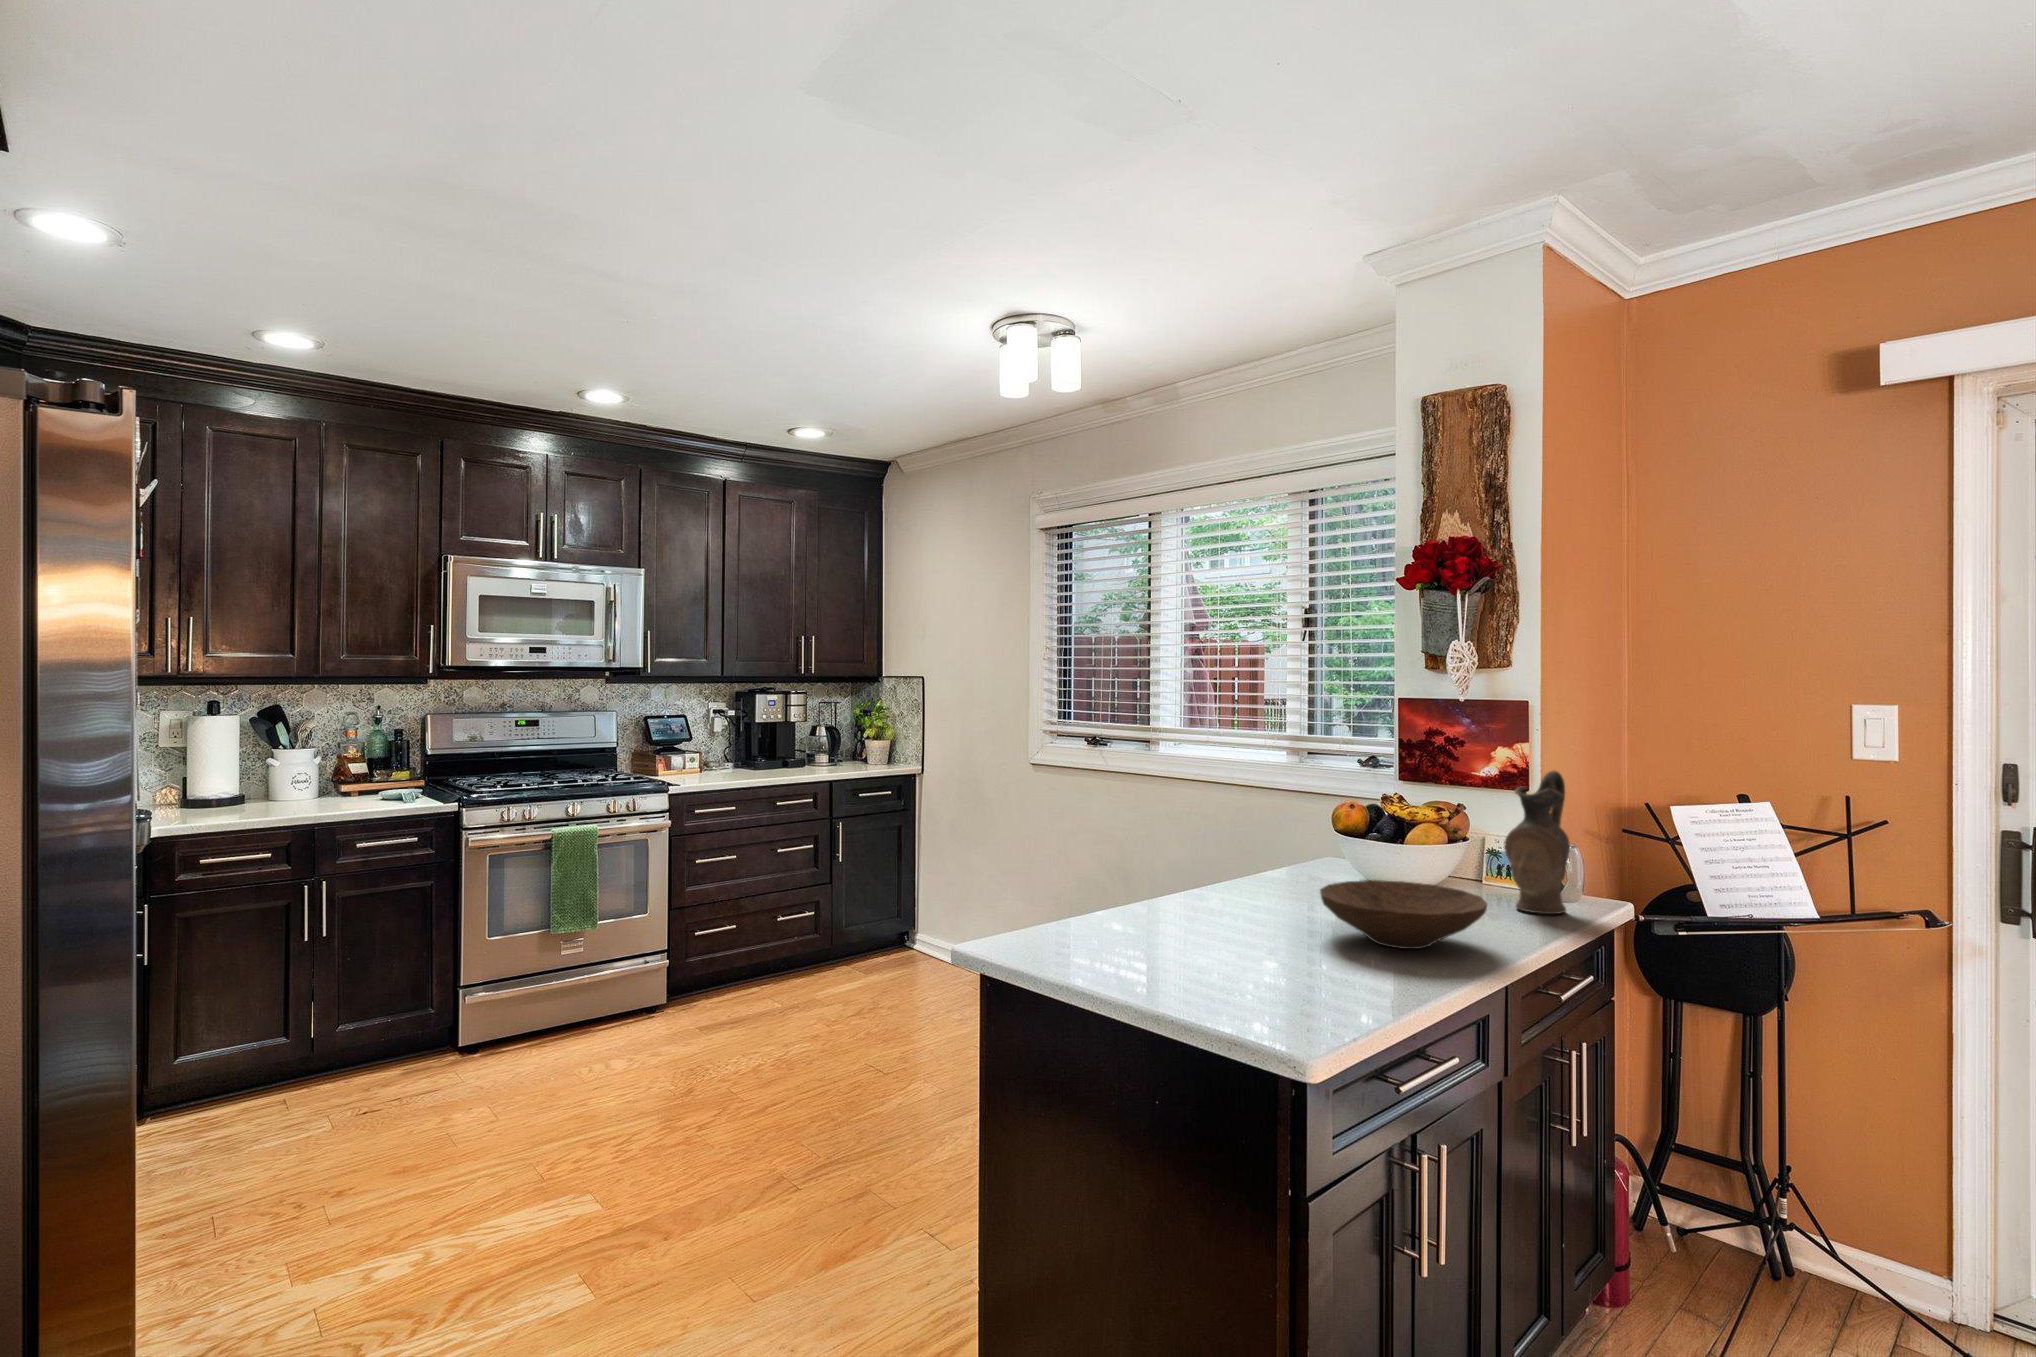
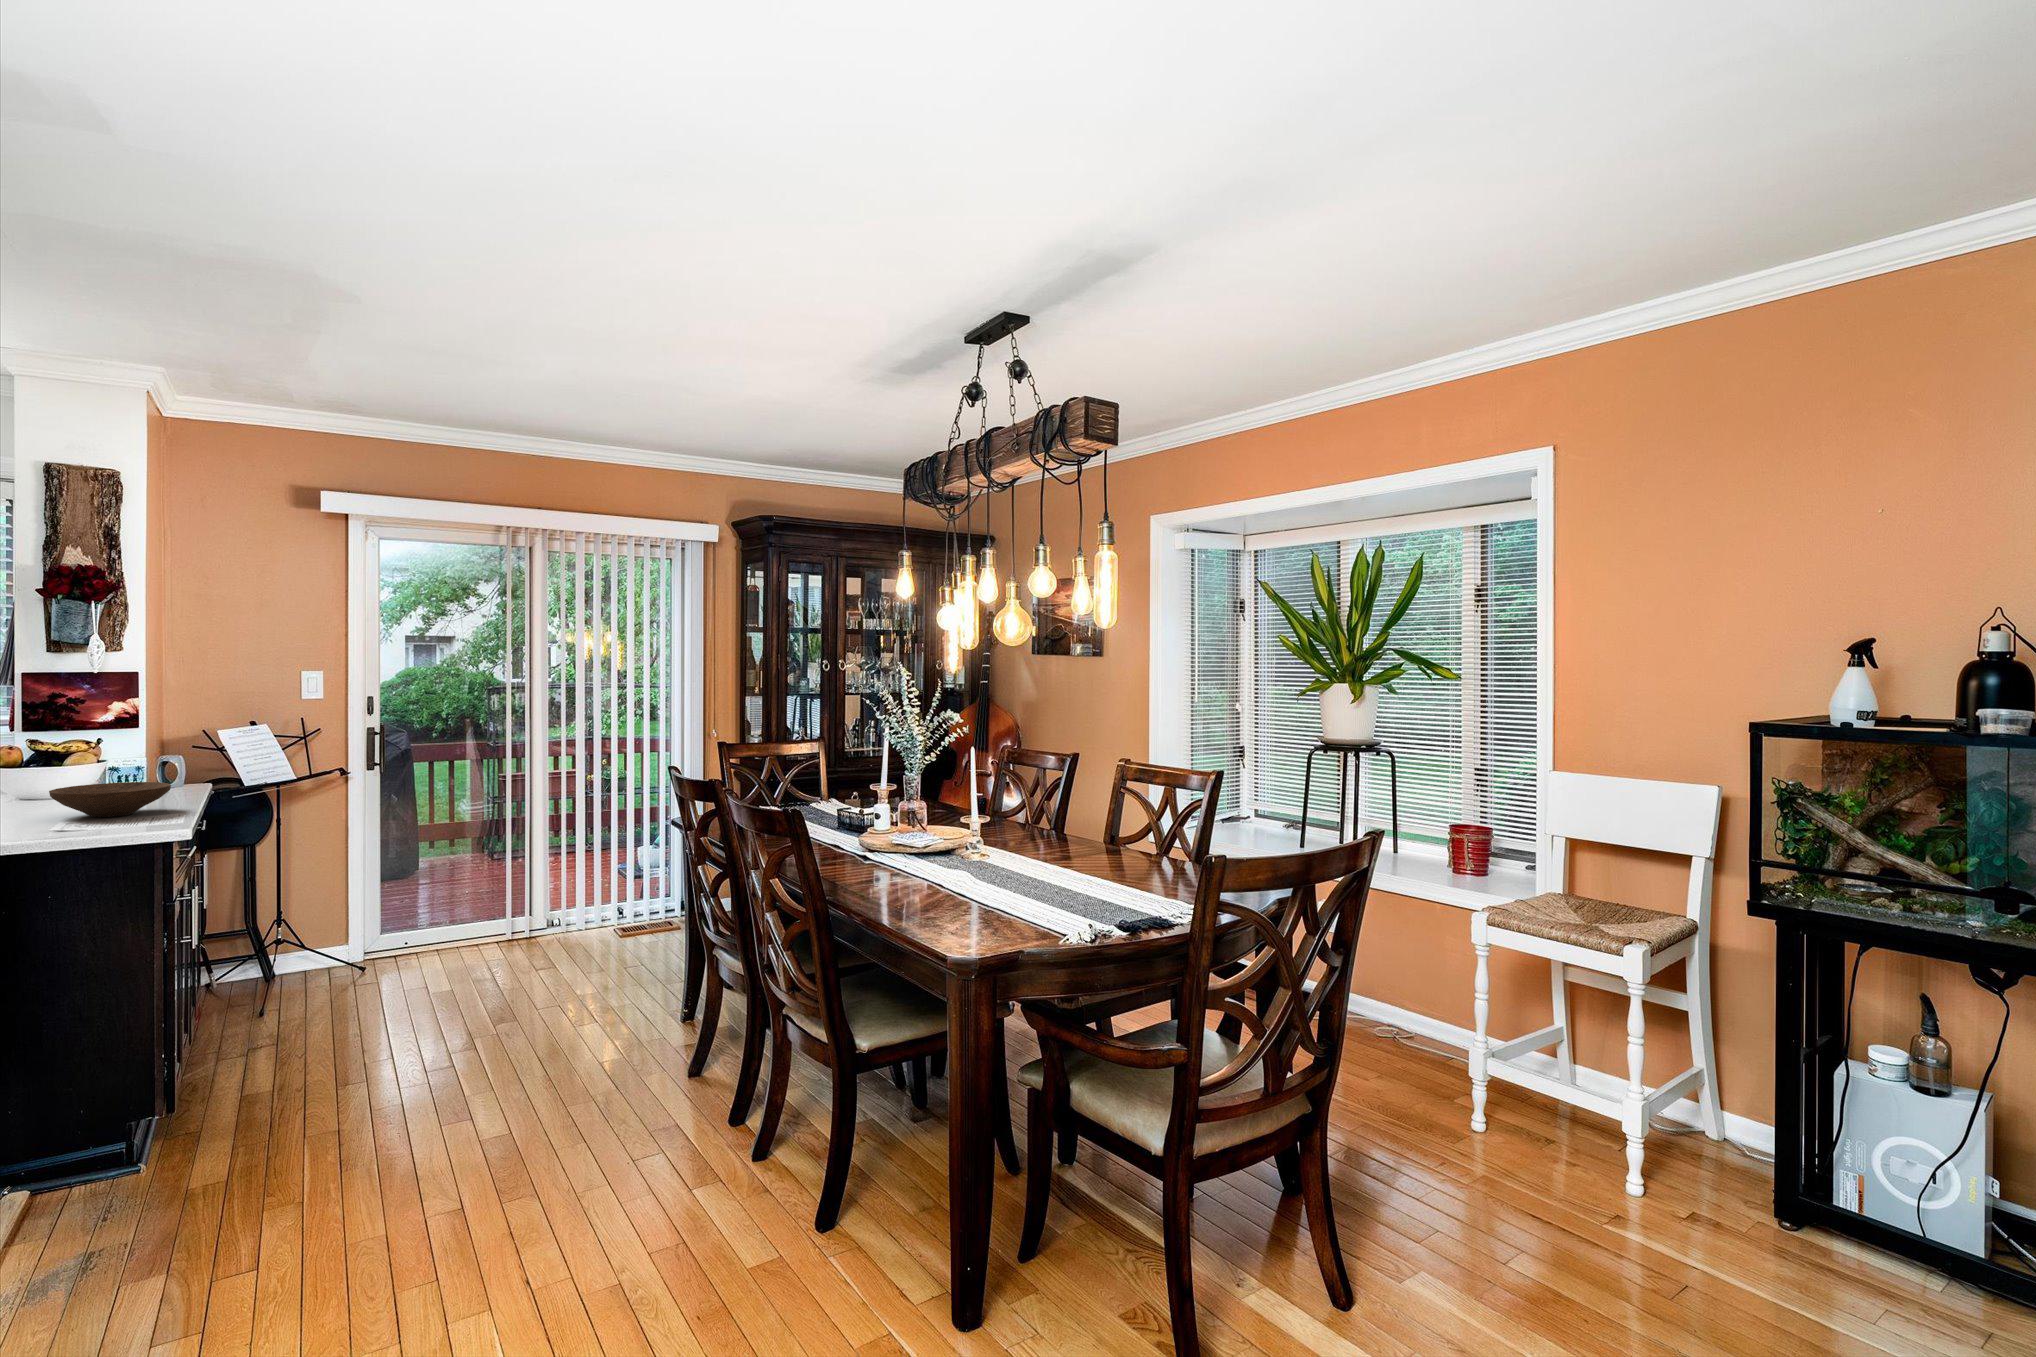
ceramic pitcher: present [1504,771,1570,914] -> none [138,713,181,797]

